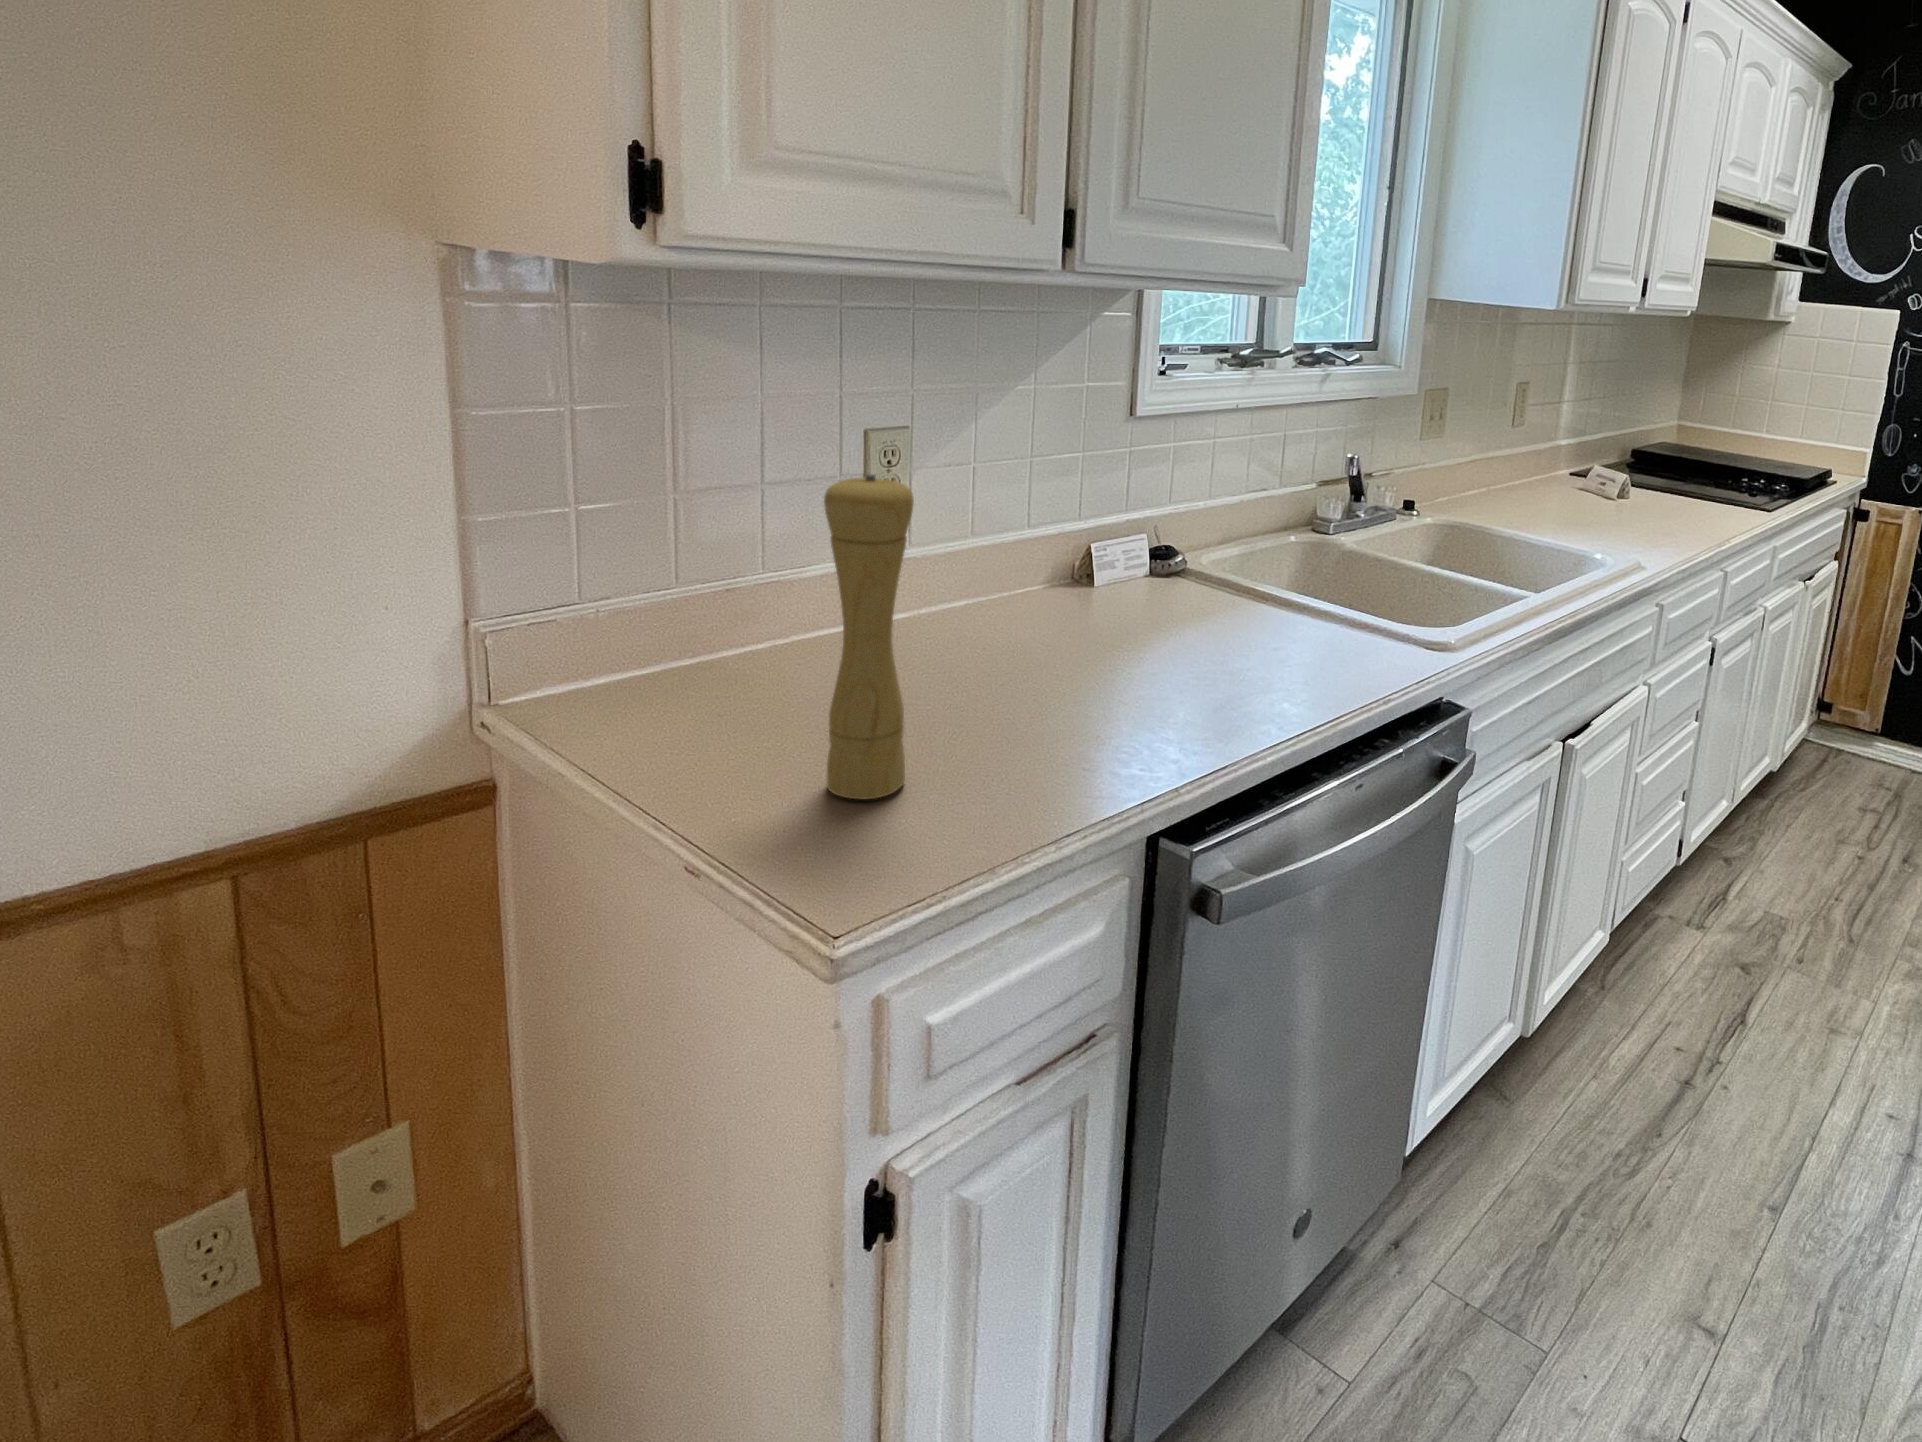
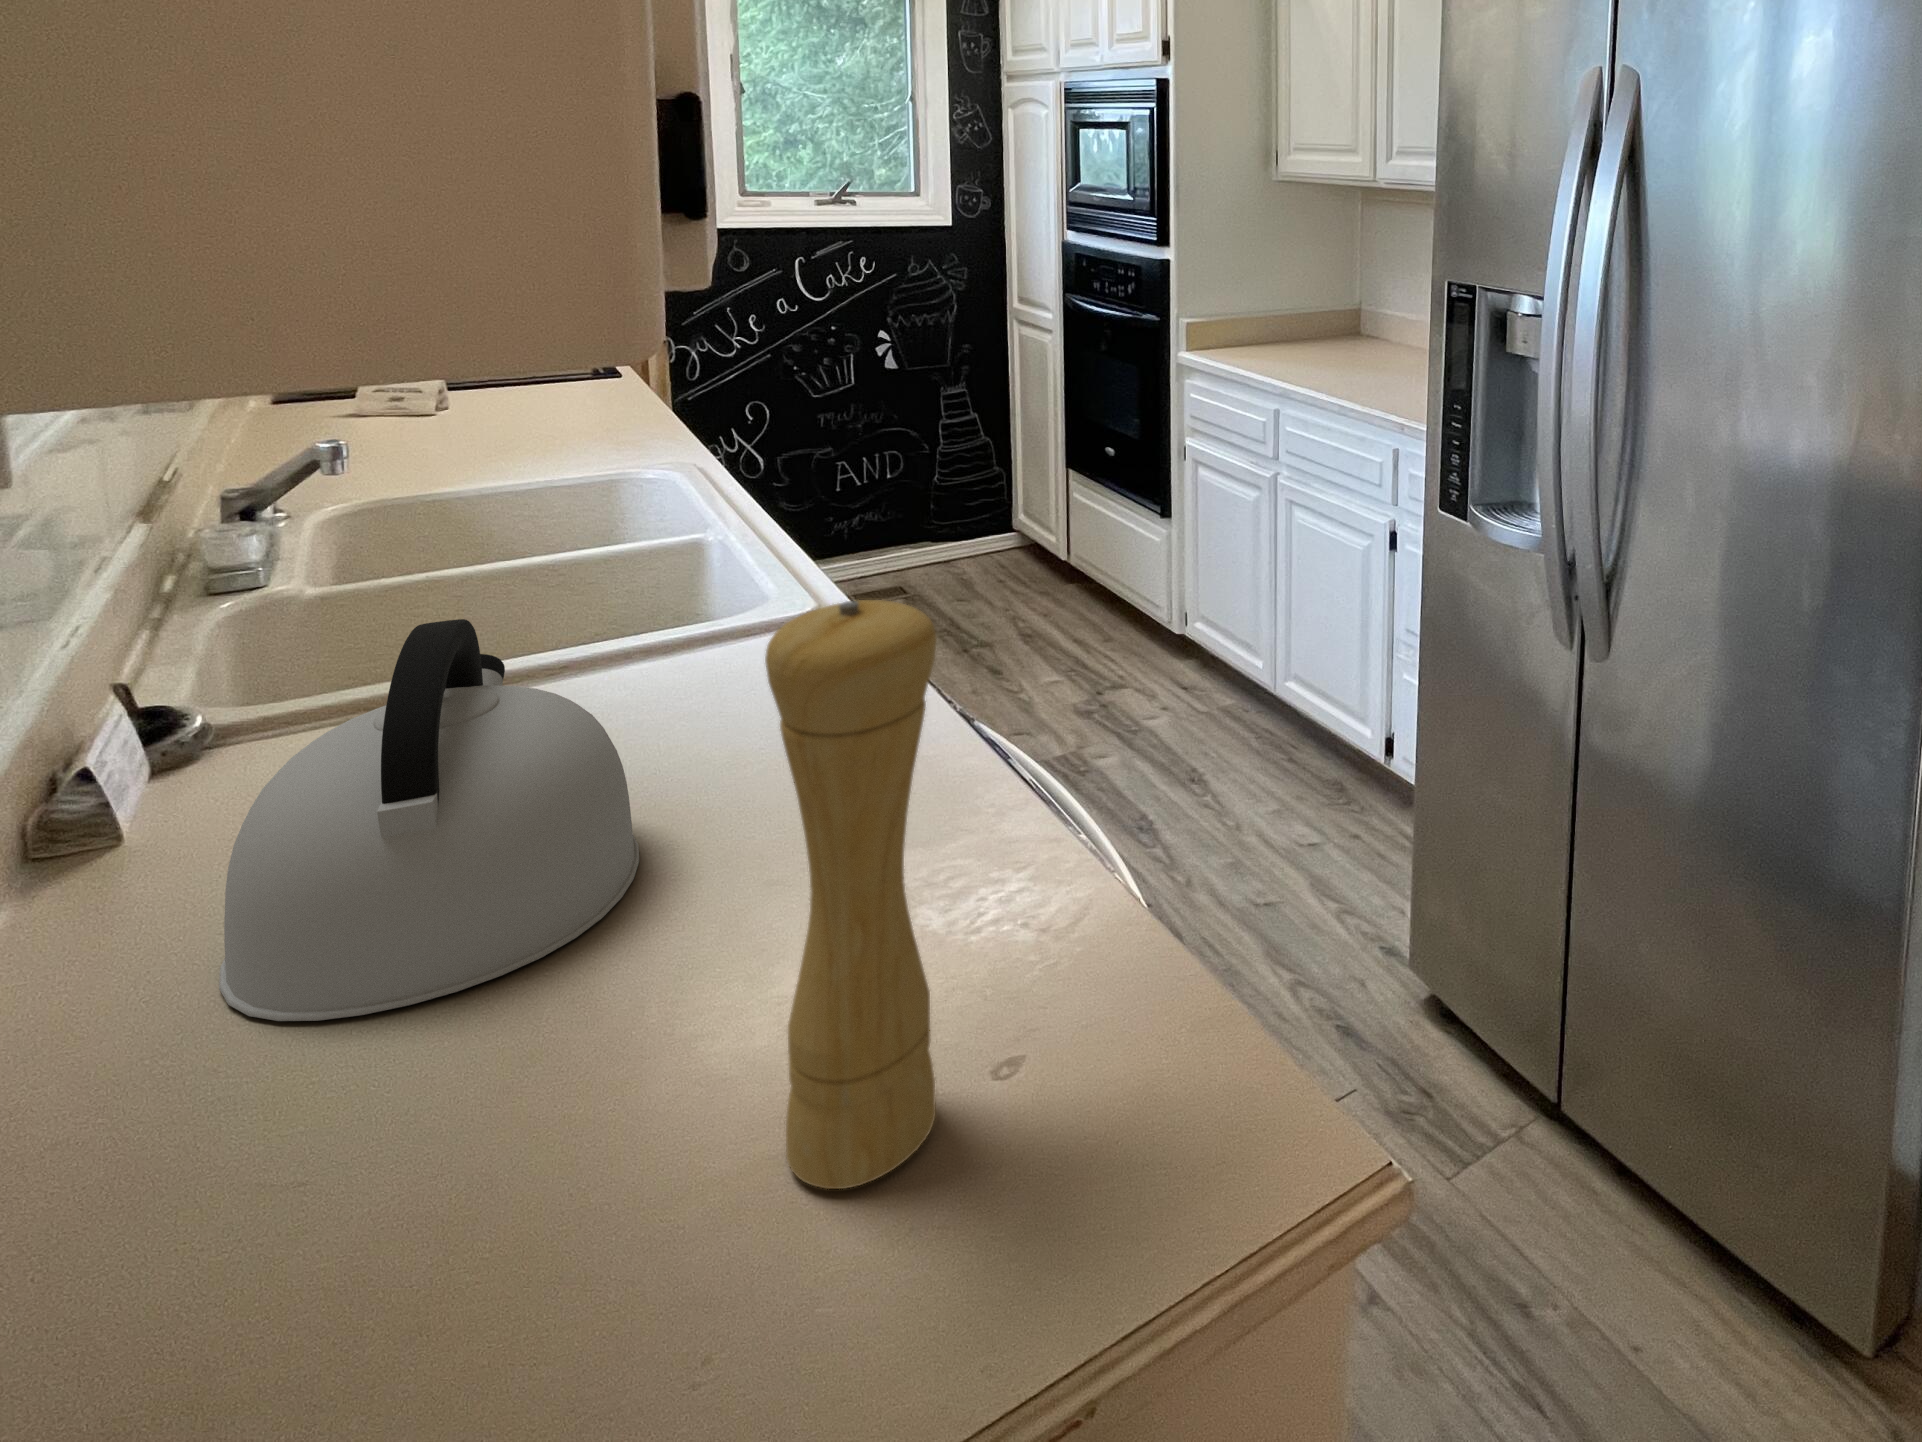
kettle: none [957,504,1144,685] -> present [219,619,639,1021]

